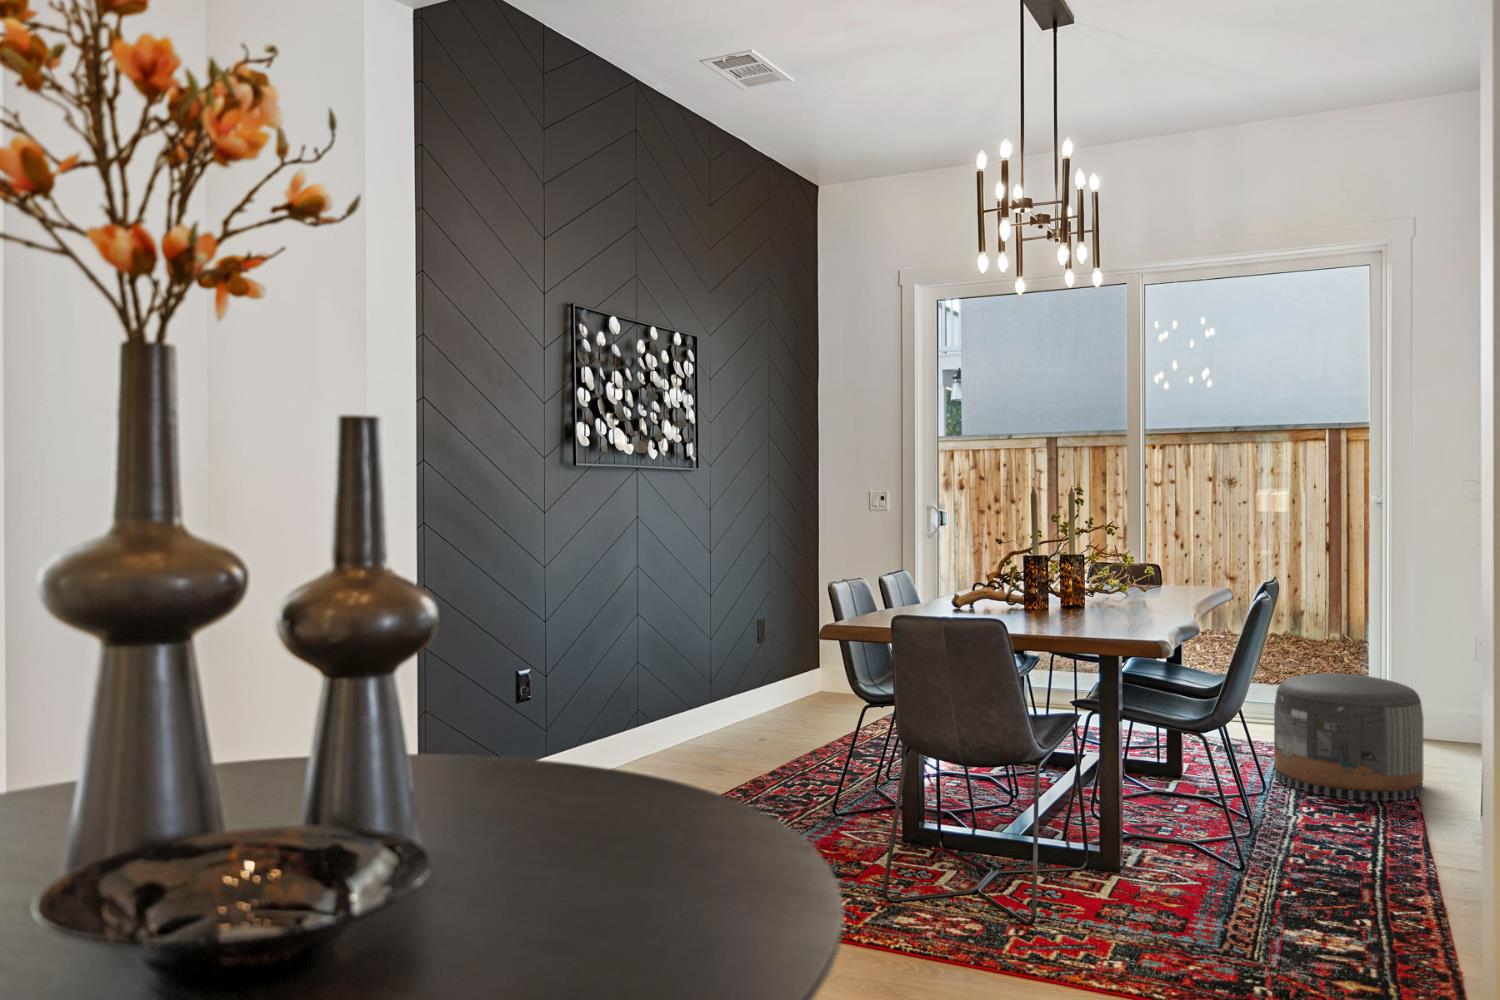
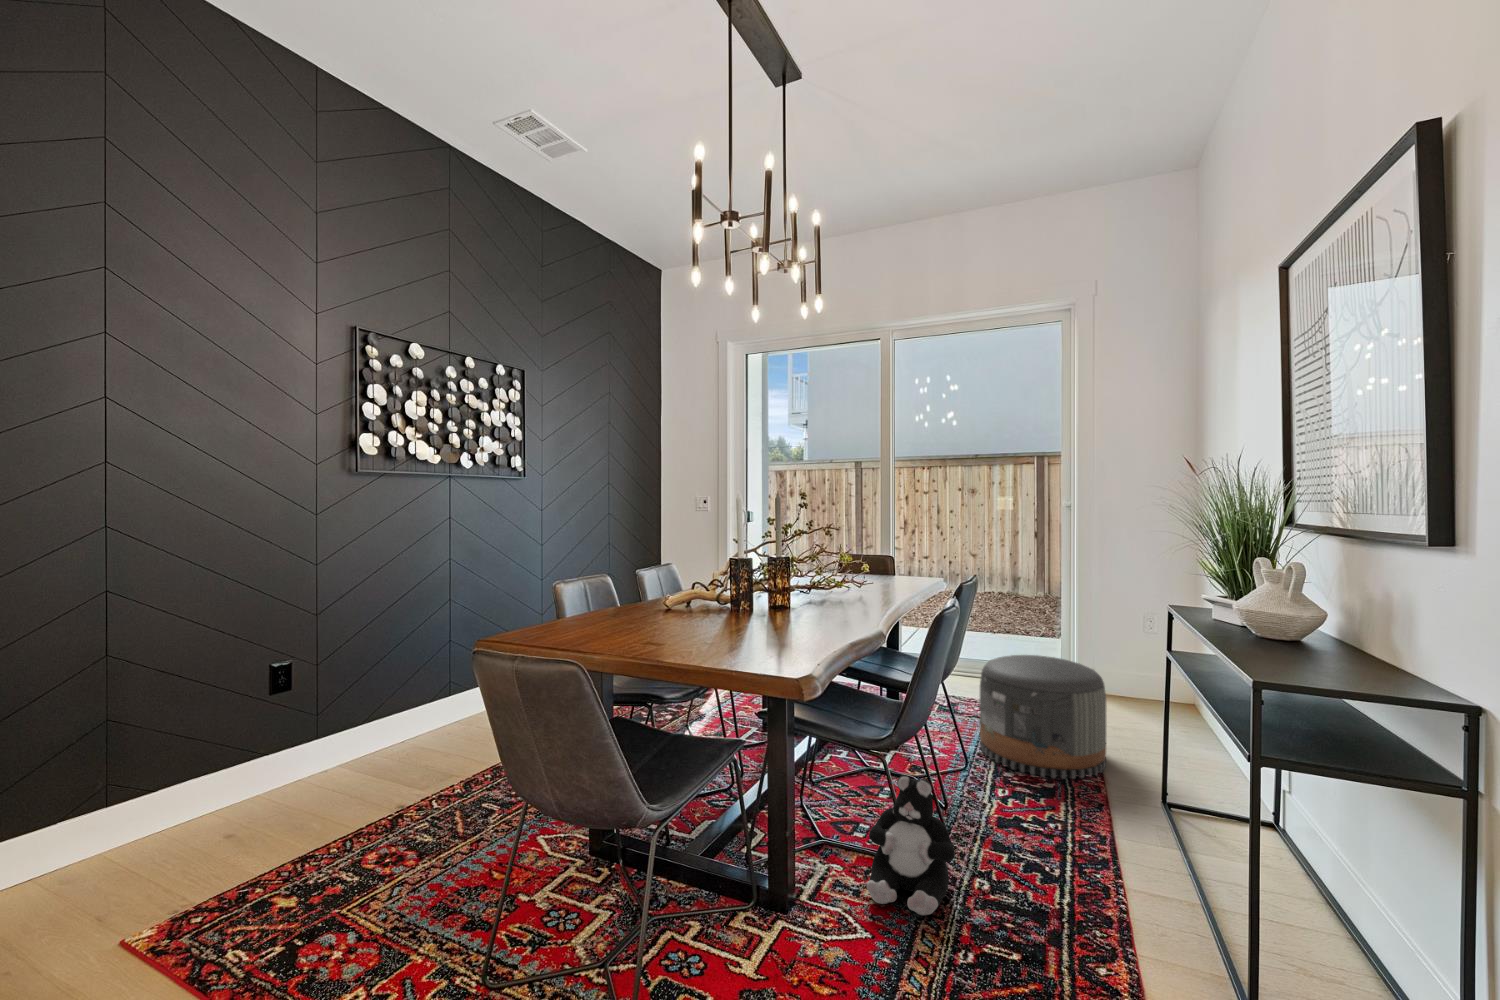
plush toy: none [1185,760,1272,874] -> present [867,775,955,916]

